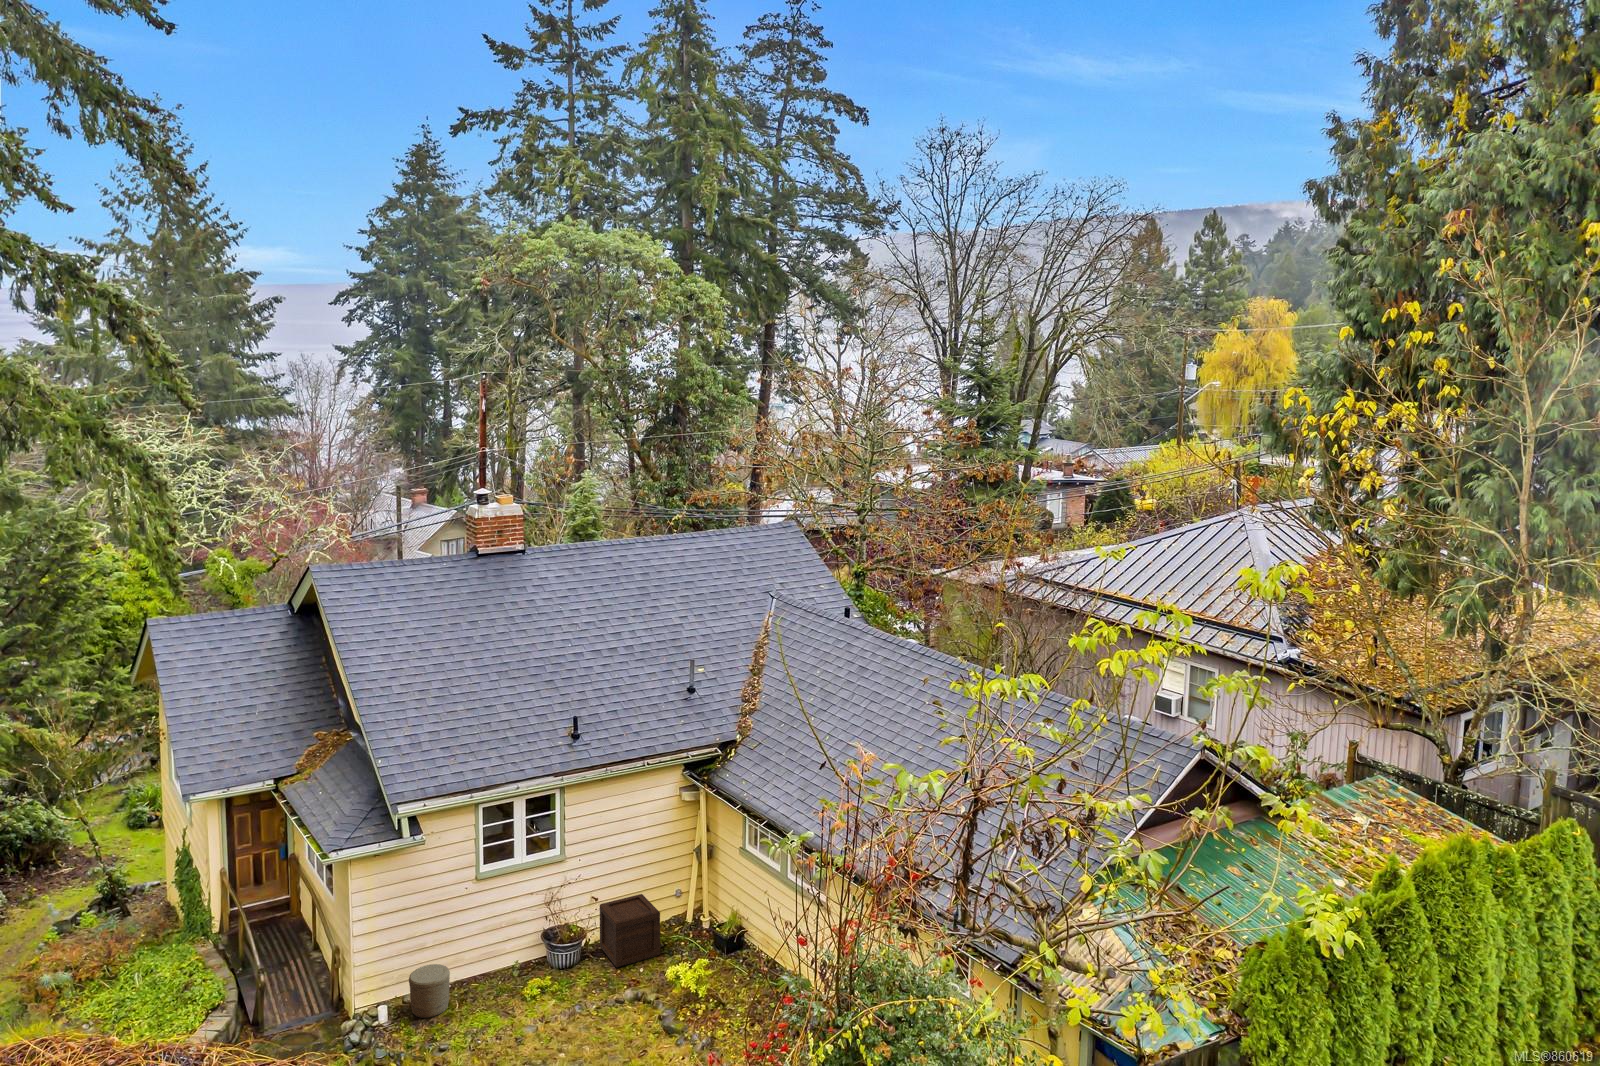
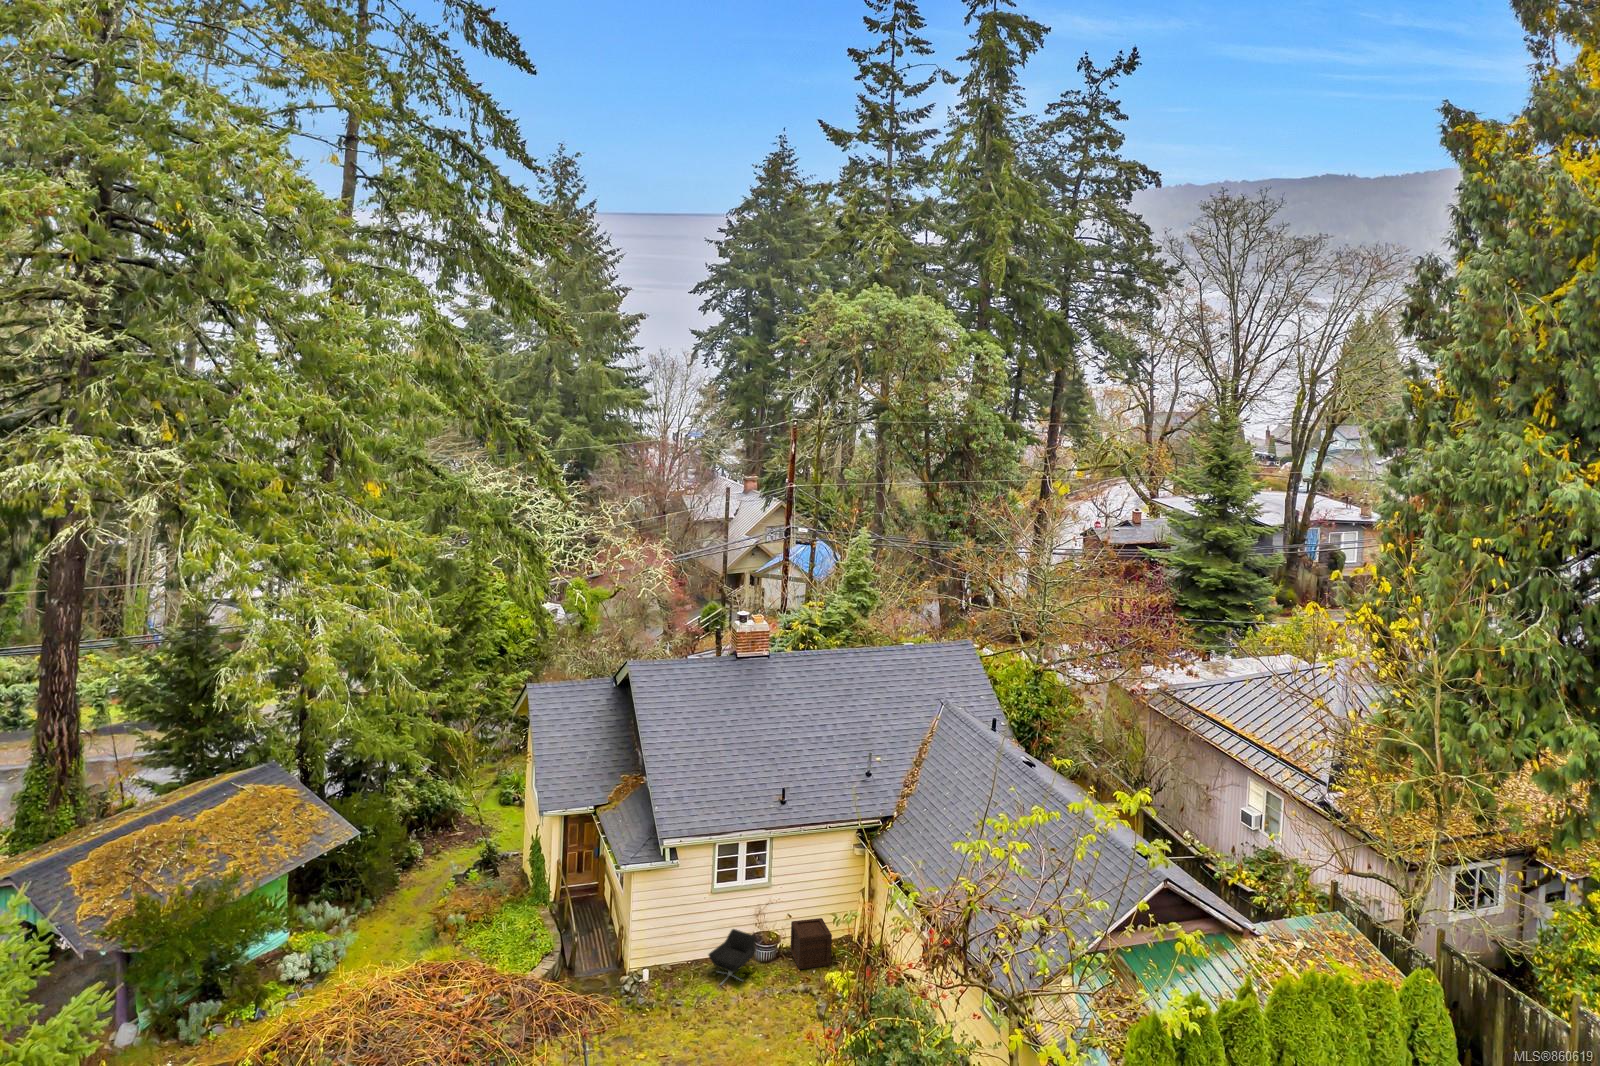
lounge chair: none [479,927,551,1009] -> present [709,929,756,984]
woven basket: present [409,964,450,1018] -> none [664,946,690,982]

